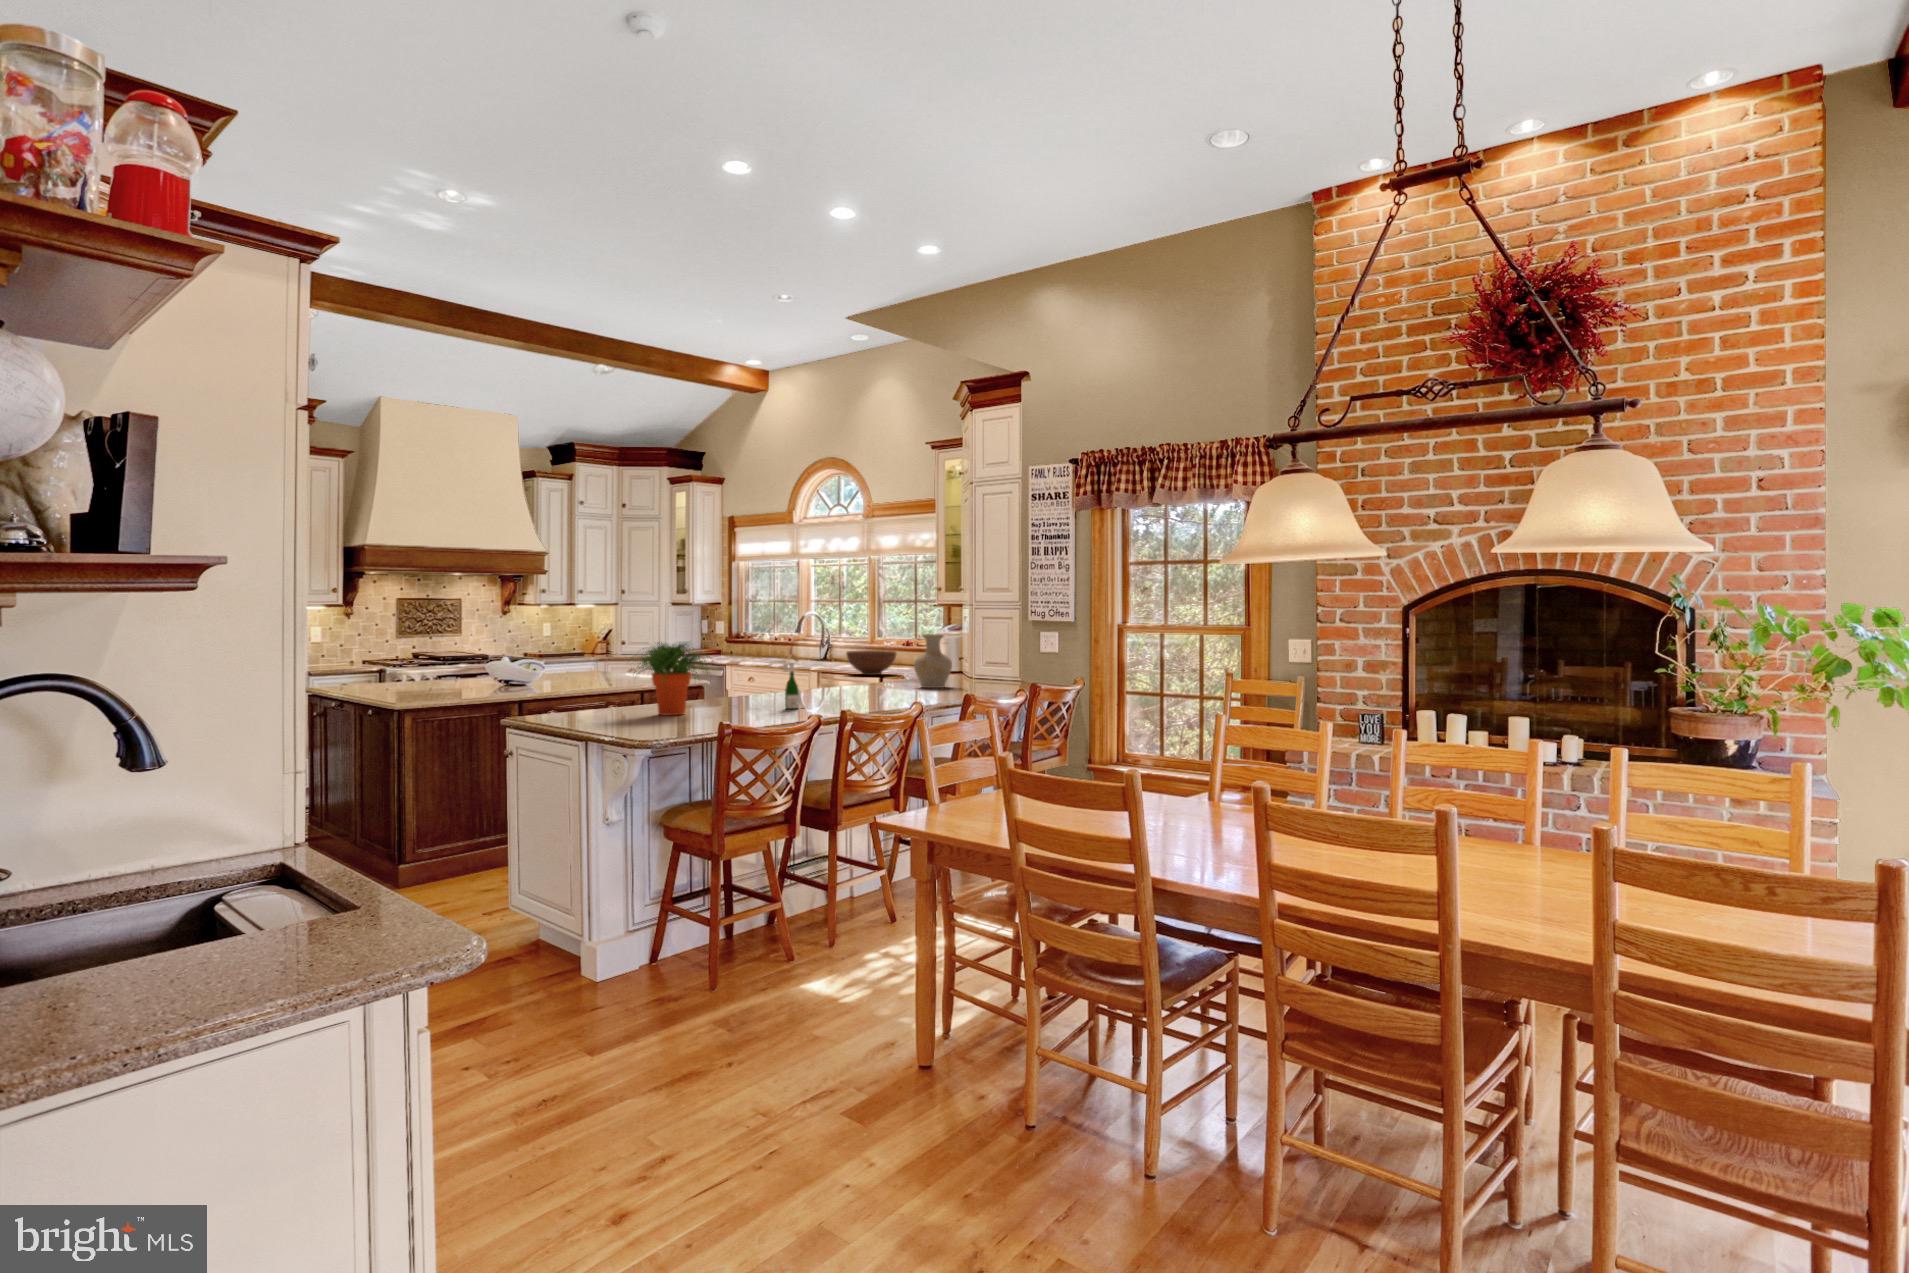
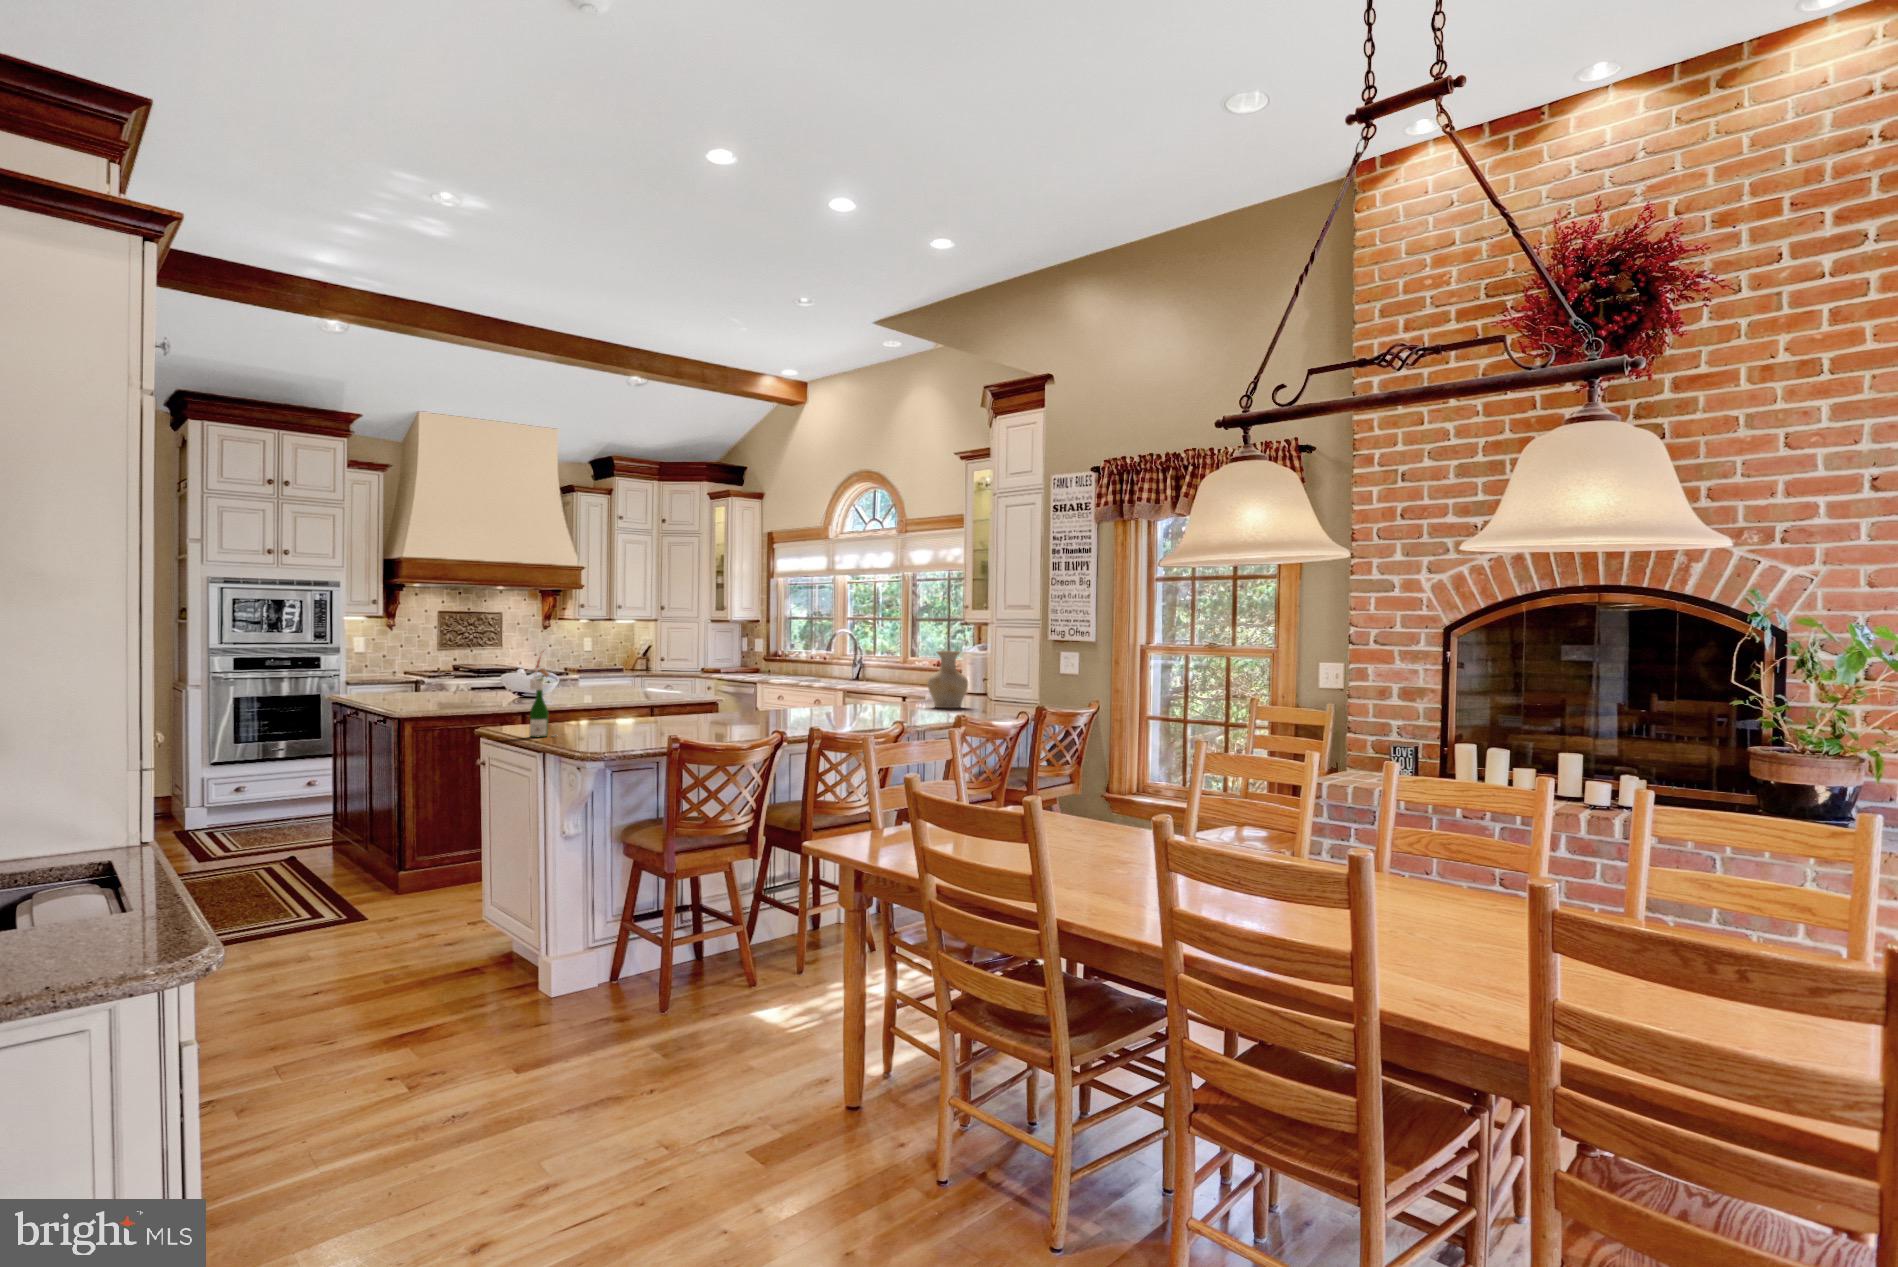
potted plant: present [635,642,707,716] -> none [599,649,692,728]
wine bottle: present [783,645,799,709] -> present [530,651,549,737]
fruit bowl: present [846,650,896,675] -> none [872,669,924,695]

